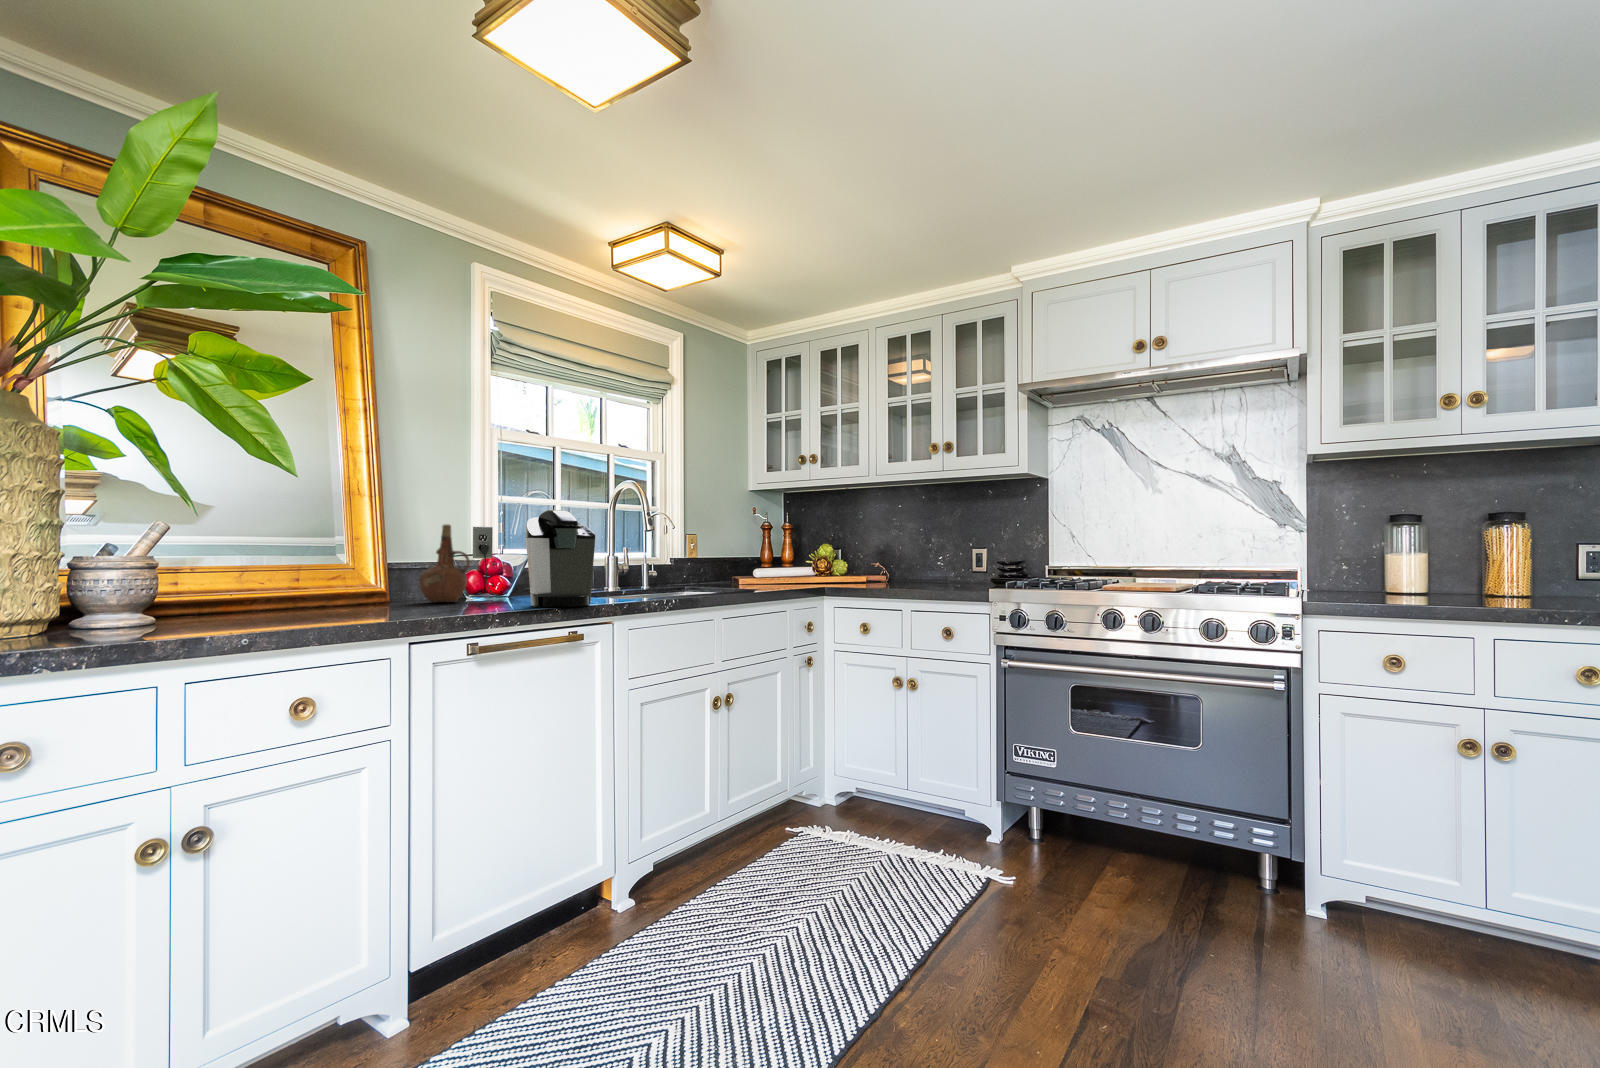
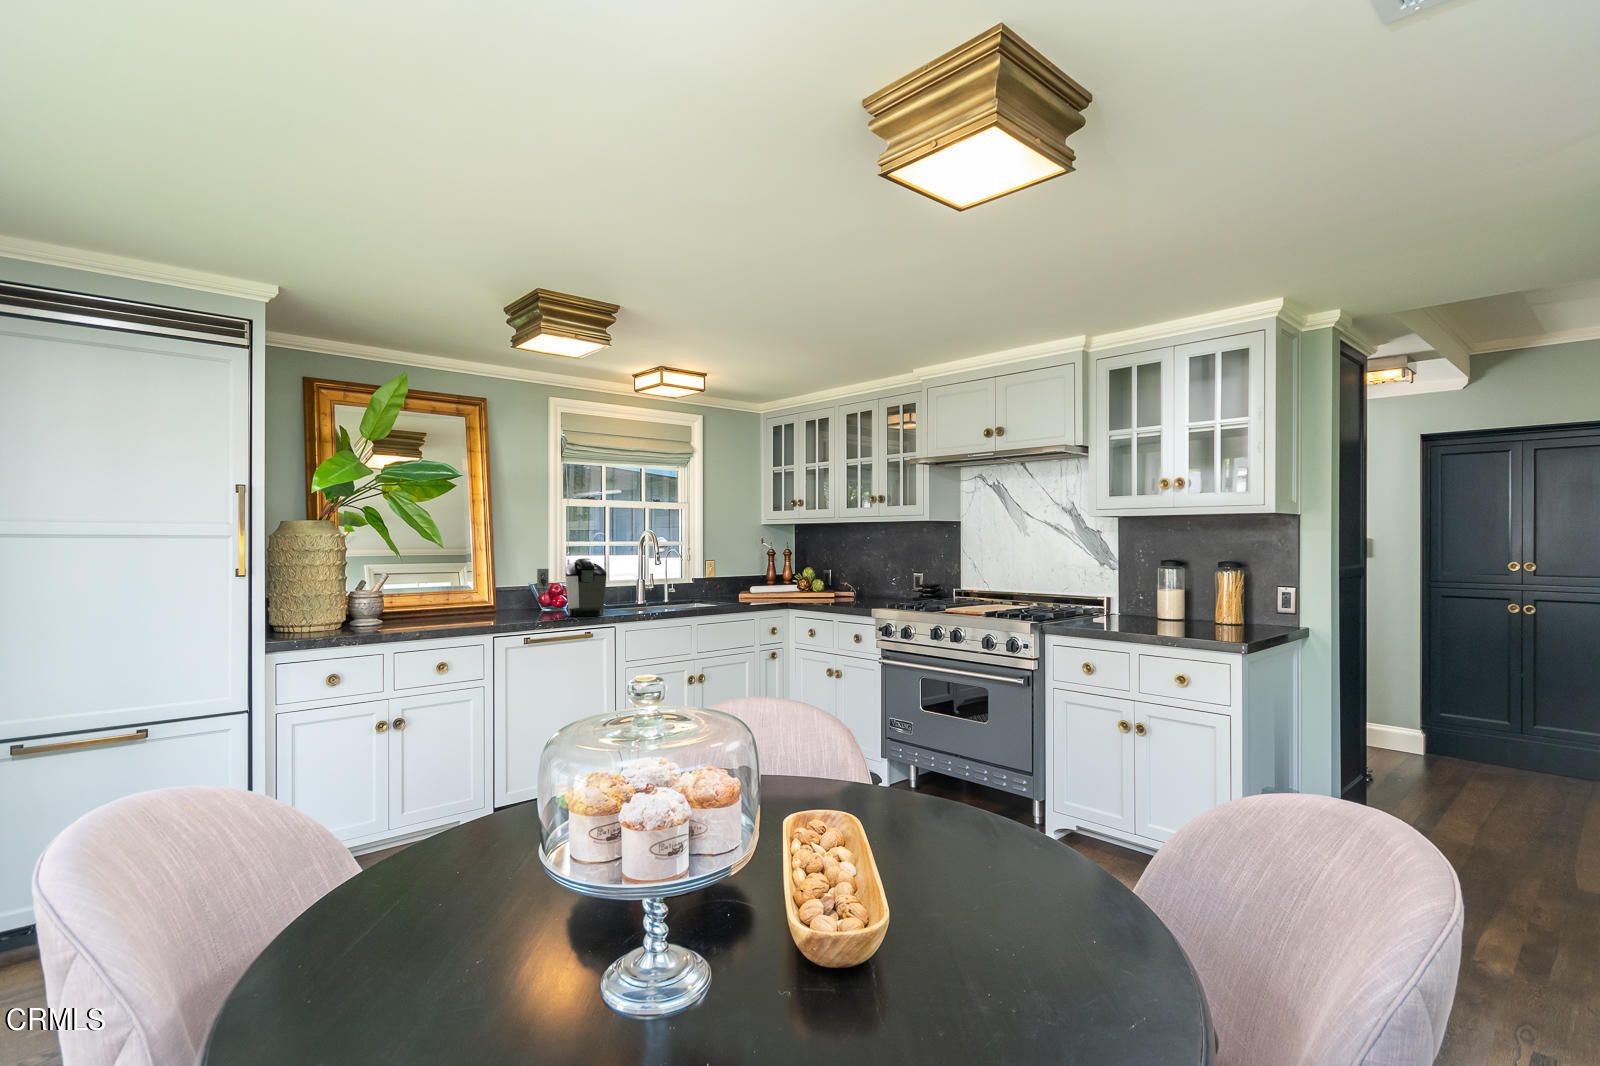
ceramic pitcher: present [419,525,470,602] -> none [512,565,541,611]

